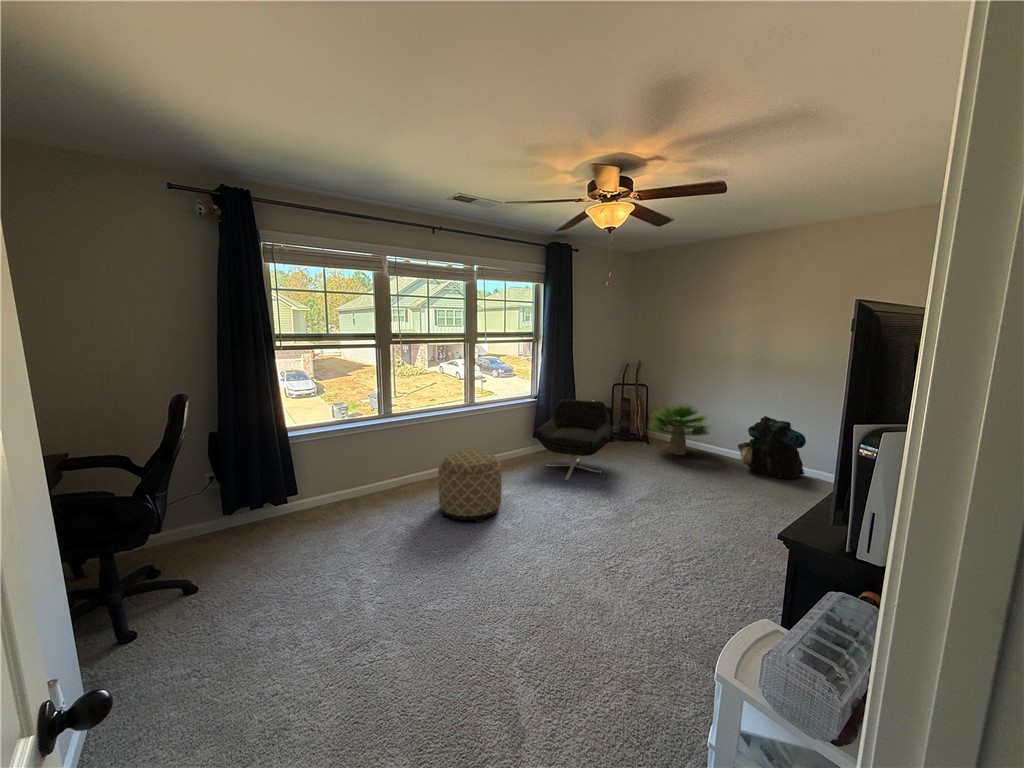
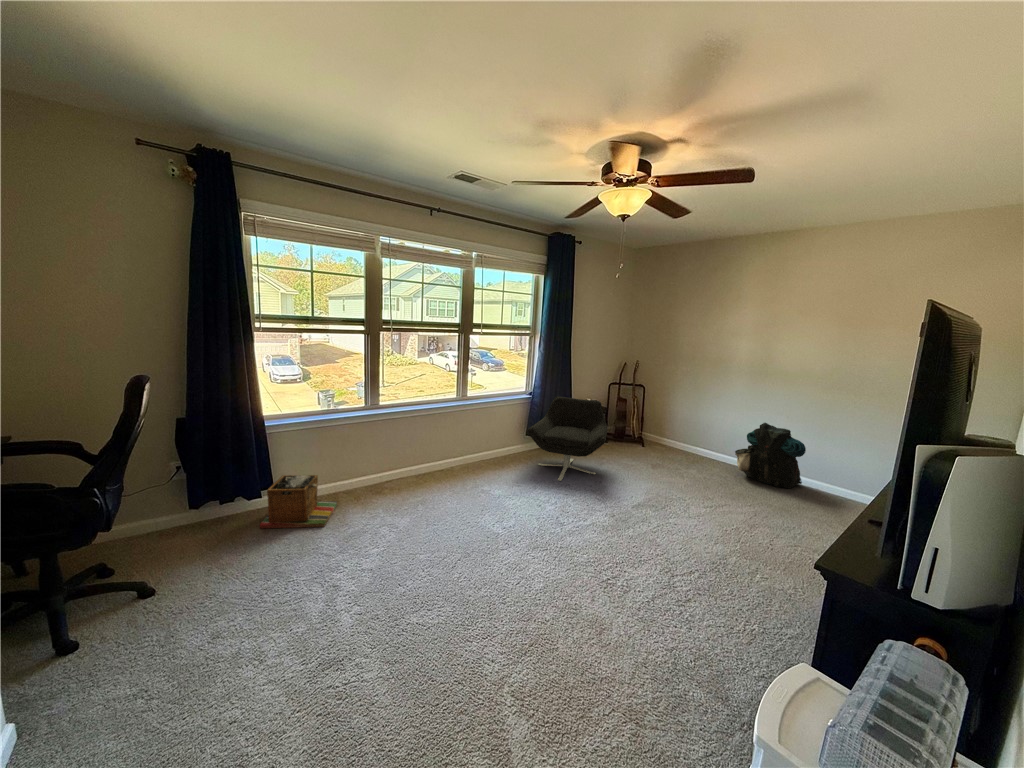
potted plant: present [651,405,709,455] -> none [642,405,709,459]
ottoman: present [438,450,502,523] -> none [426,447,494,525]
laundry basket: none [286,481,356,532] -> present [260,475,337,528]

